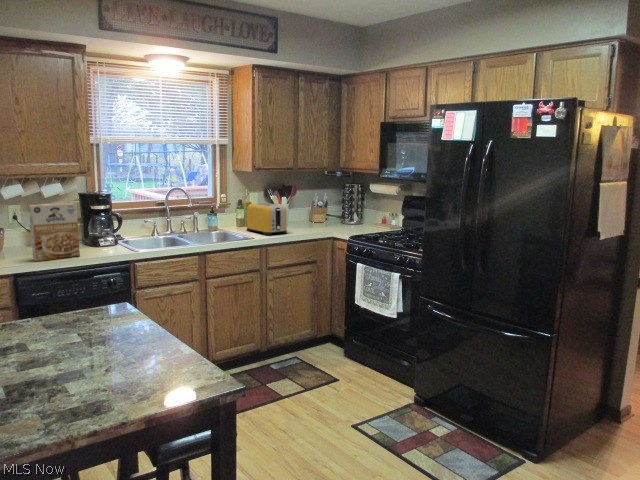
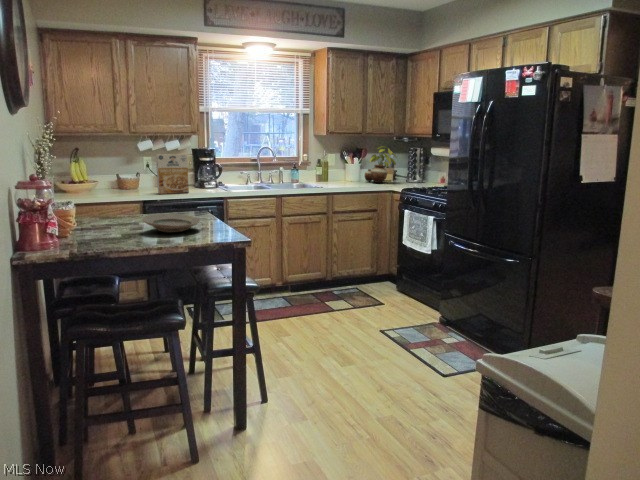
potted plant: none [295,184,334,227] -> present [365,146,396,183]
toaster: present [247,203,287,235] -> none [321,161,352,187]
plate: none [41,332,145,376] -> present [143,214,200,233]

